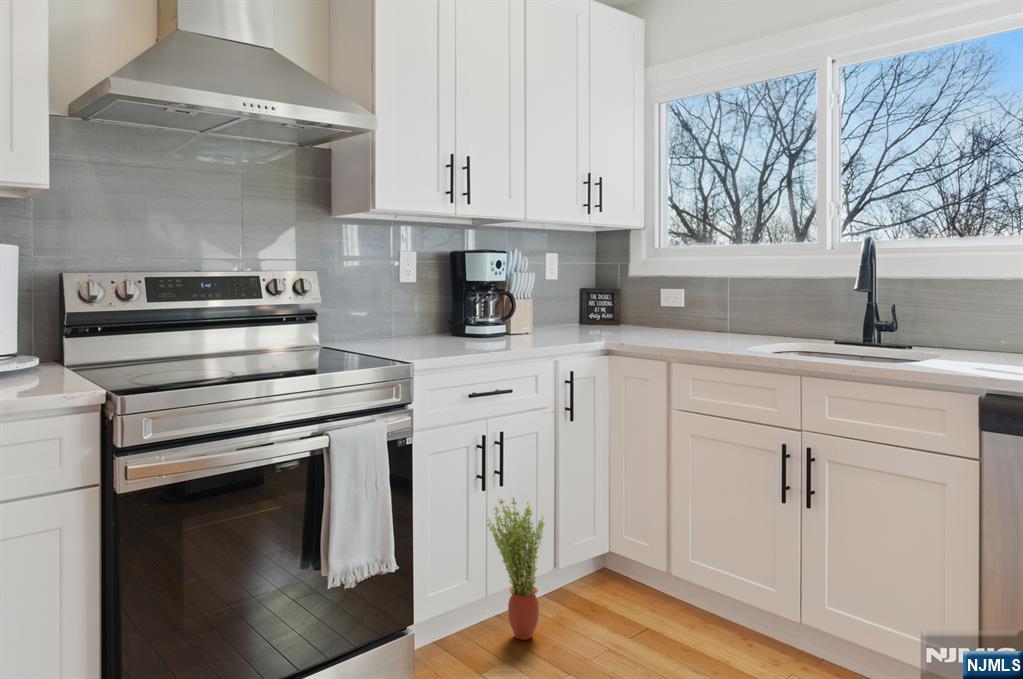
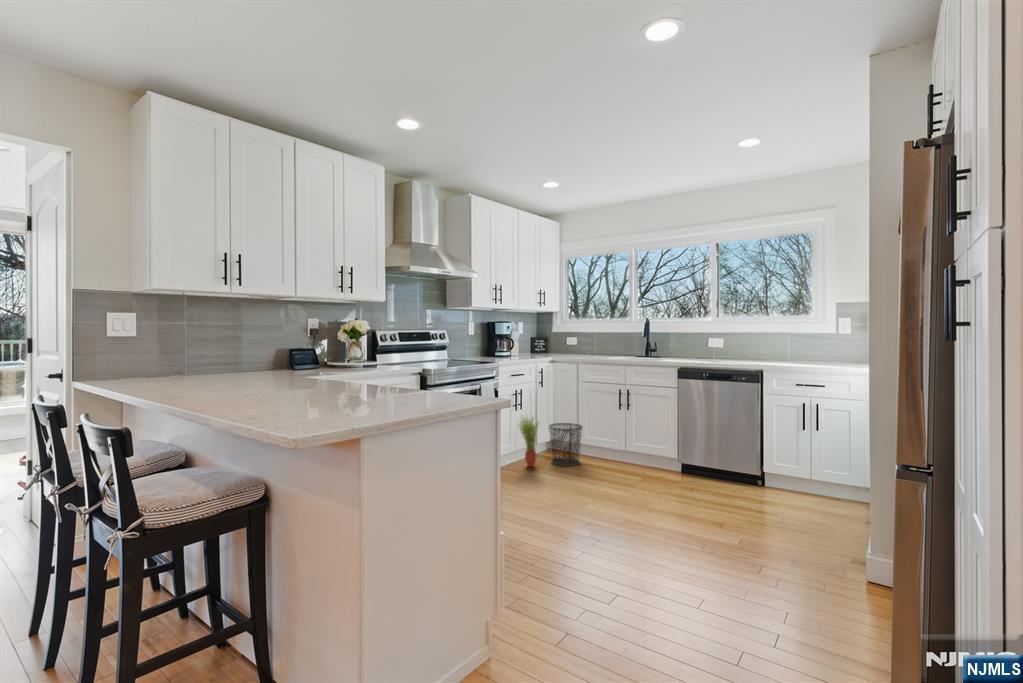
trash can: none [578,517,671,644] -> present [549,423,582,466]

